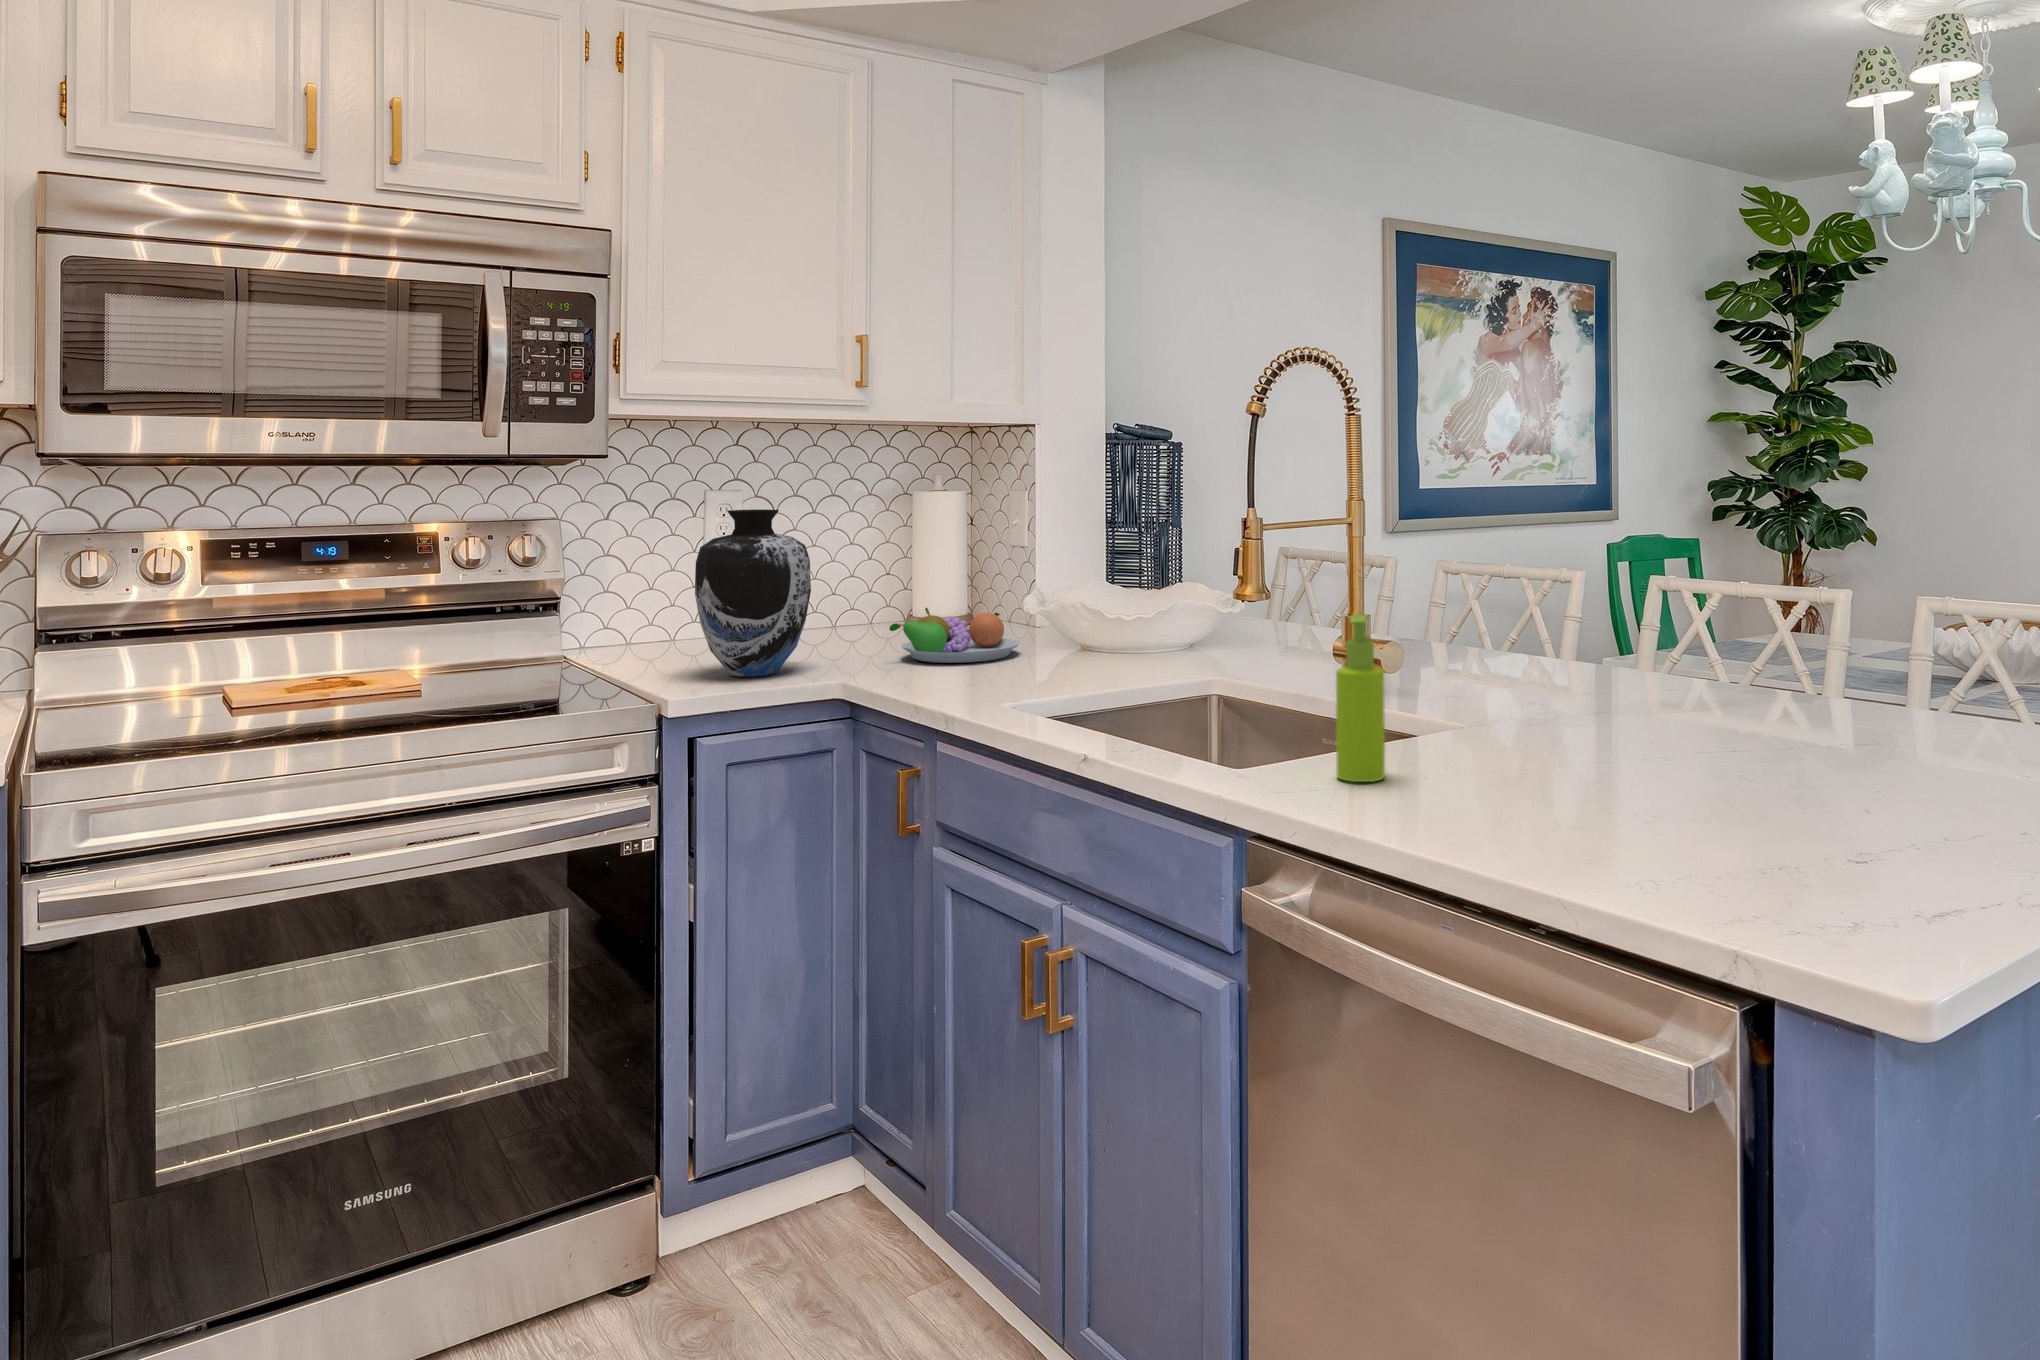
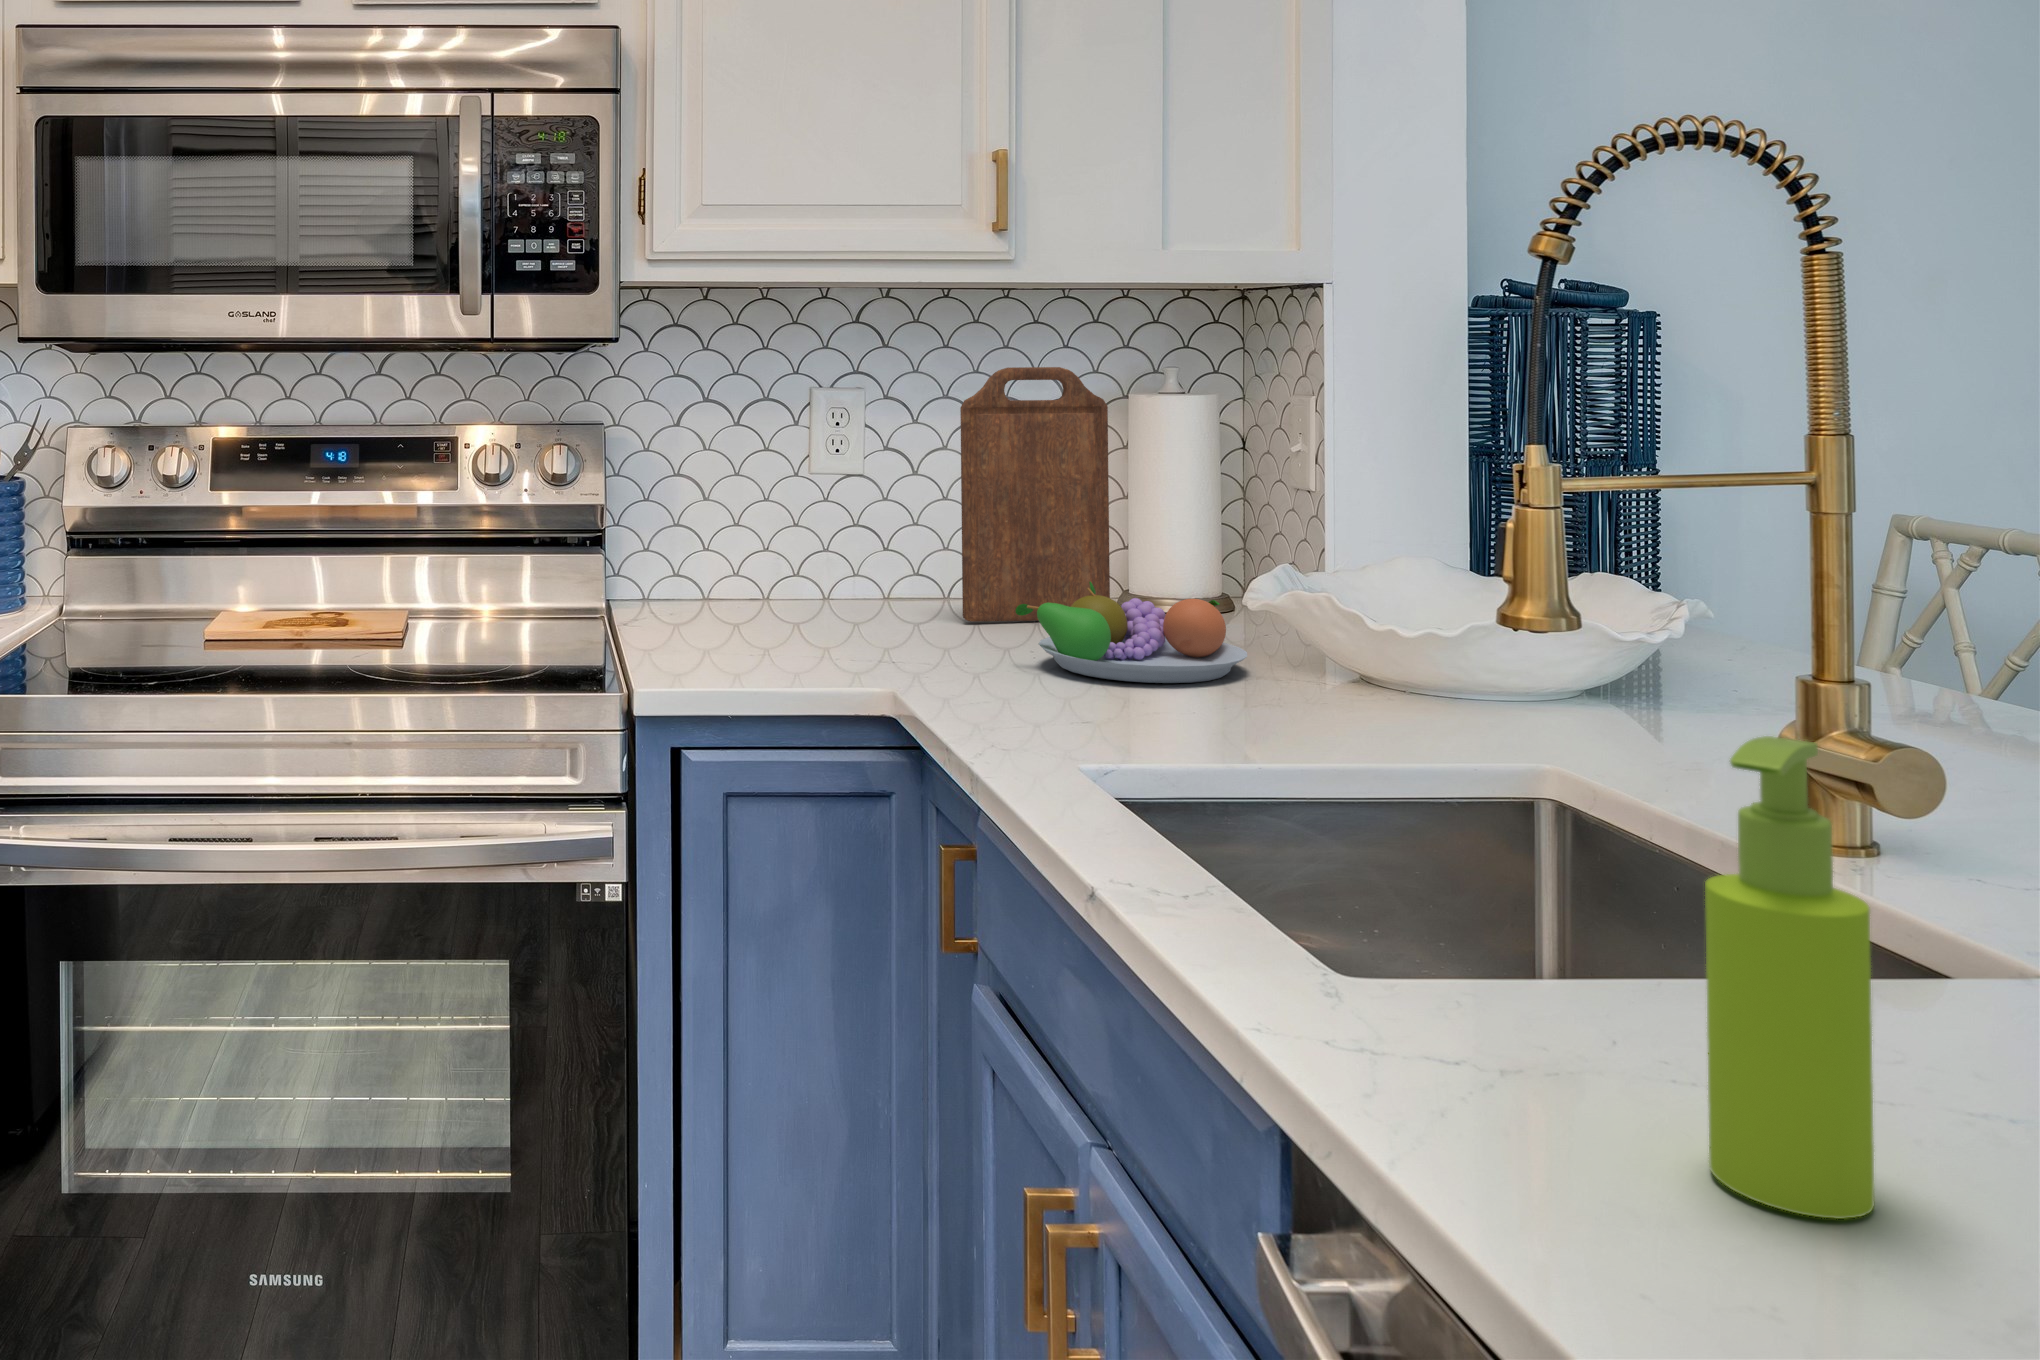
cutting board: none [825,476,913,643] -> present [960,367,1110,622]
vase: present [695,509,811,677] -> none [725,416,891,665]

